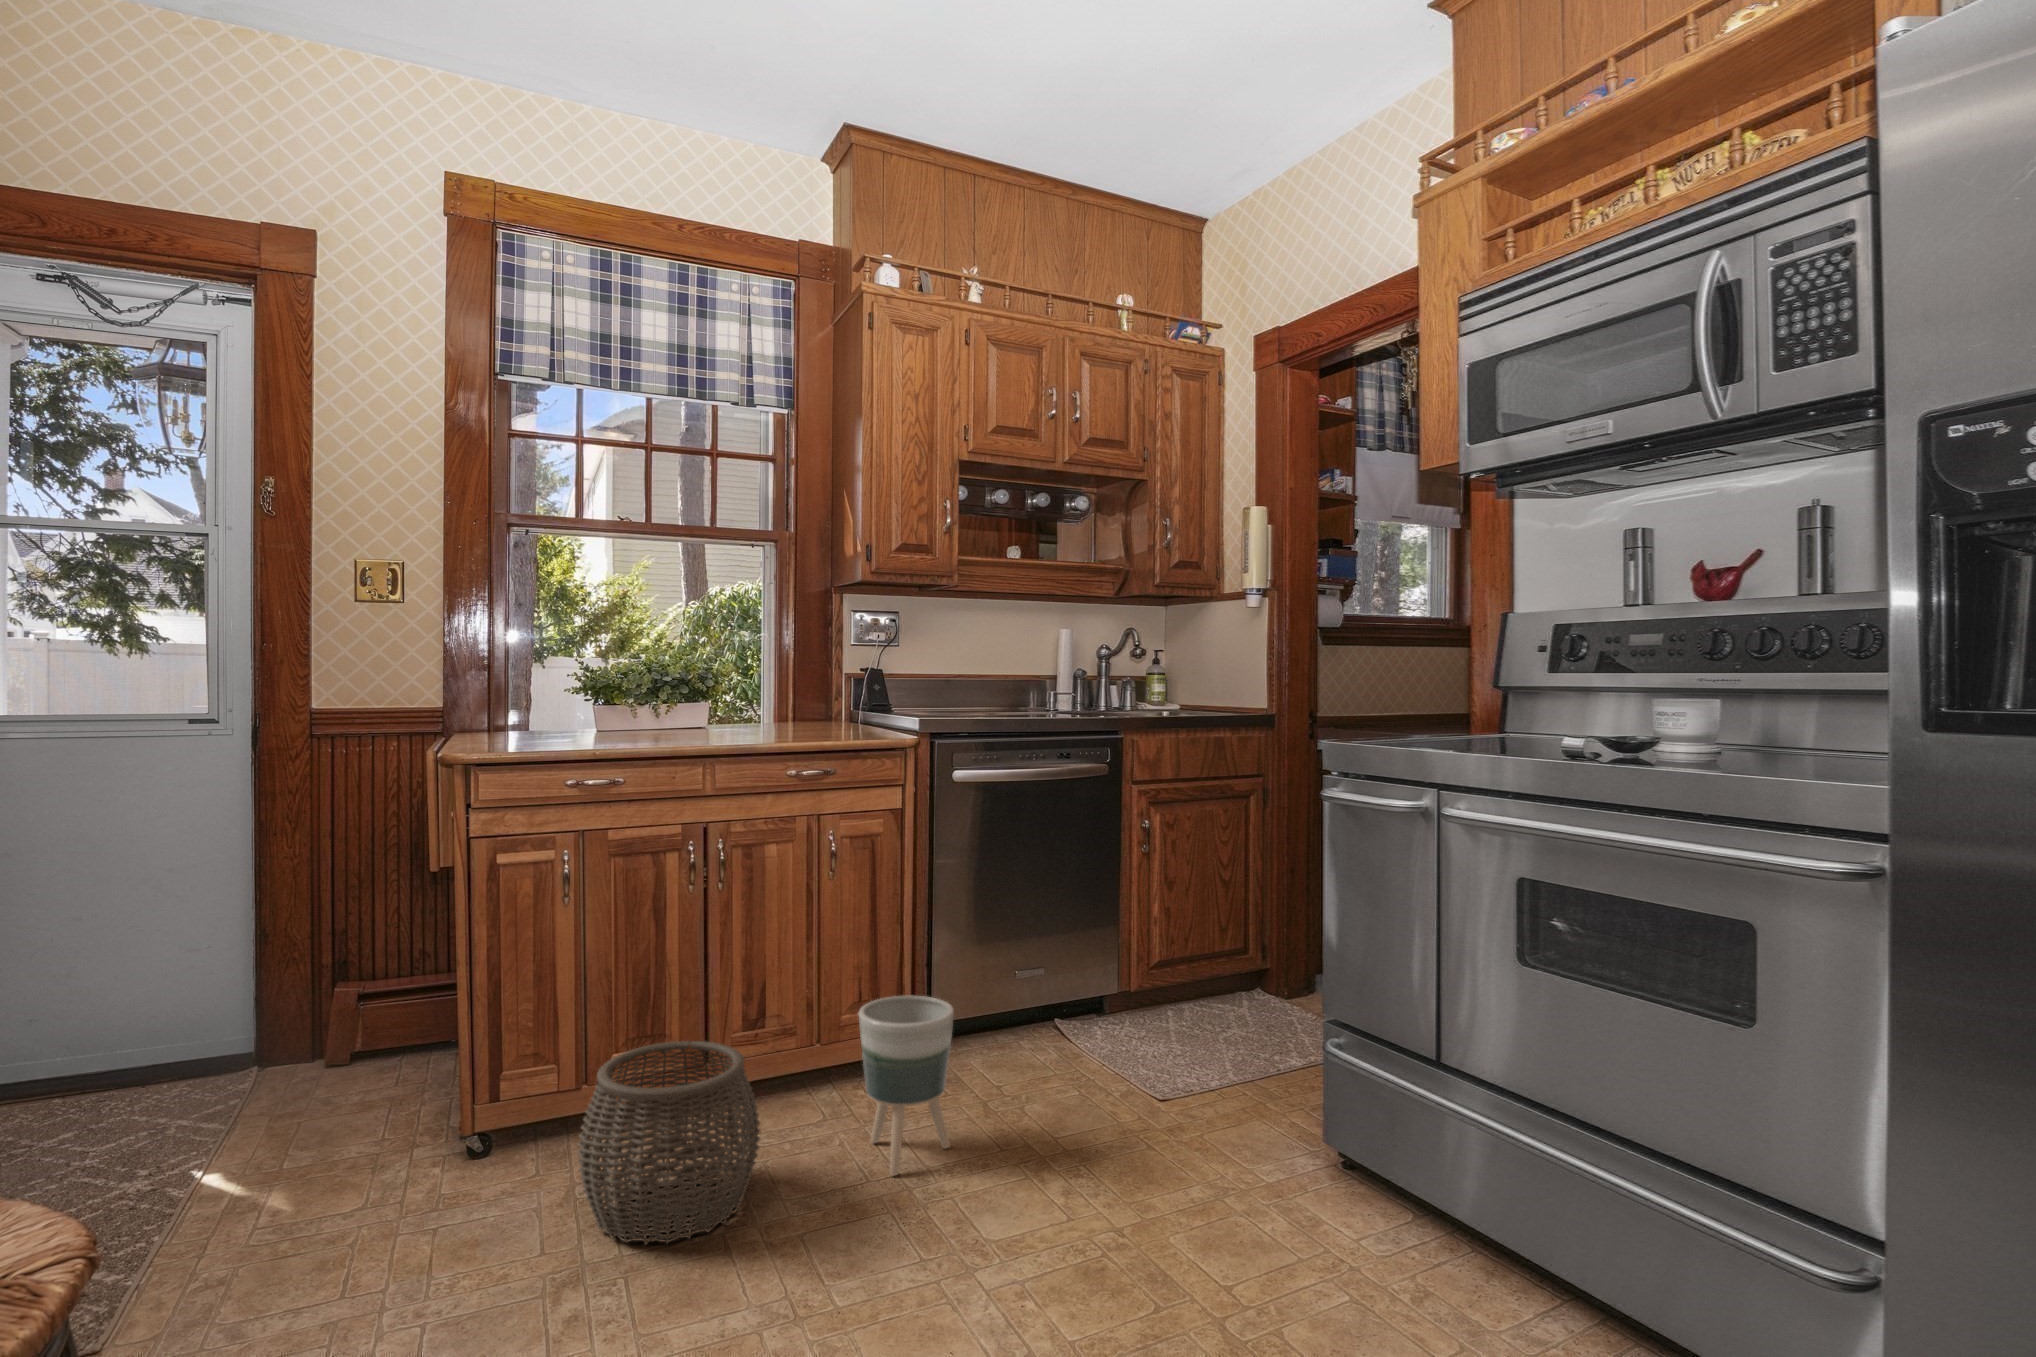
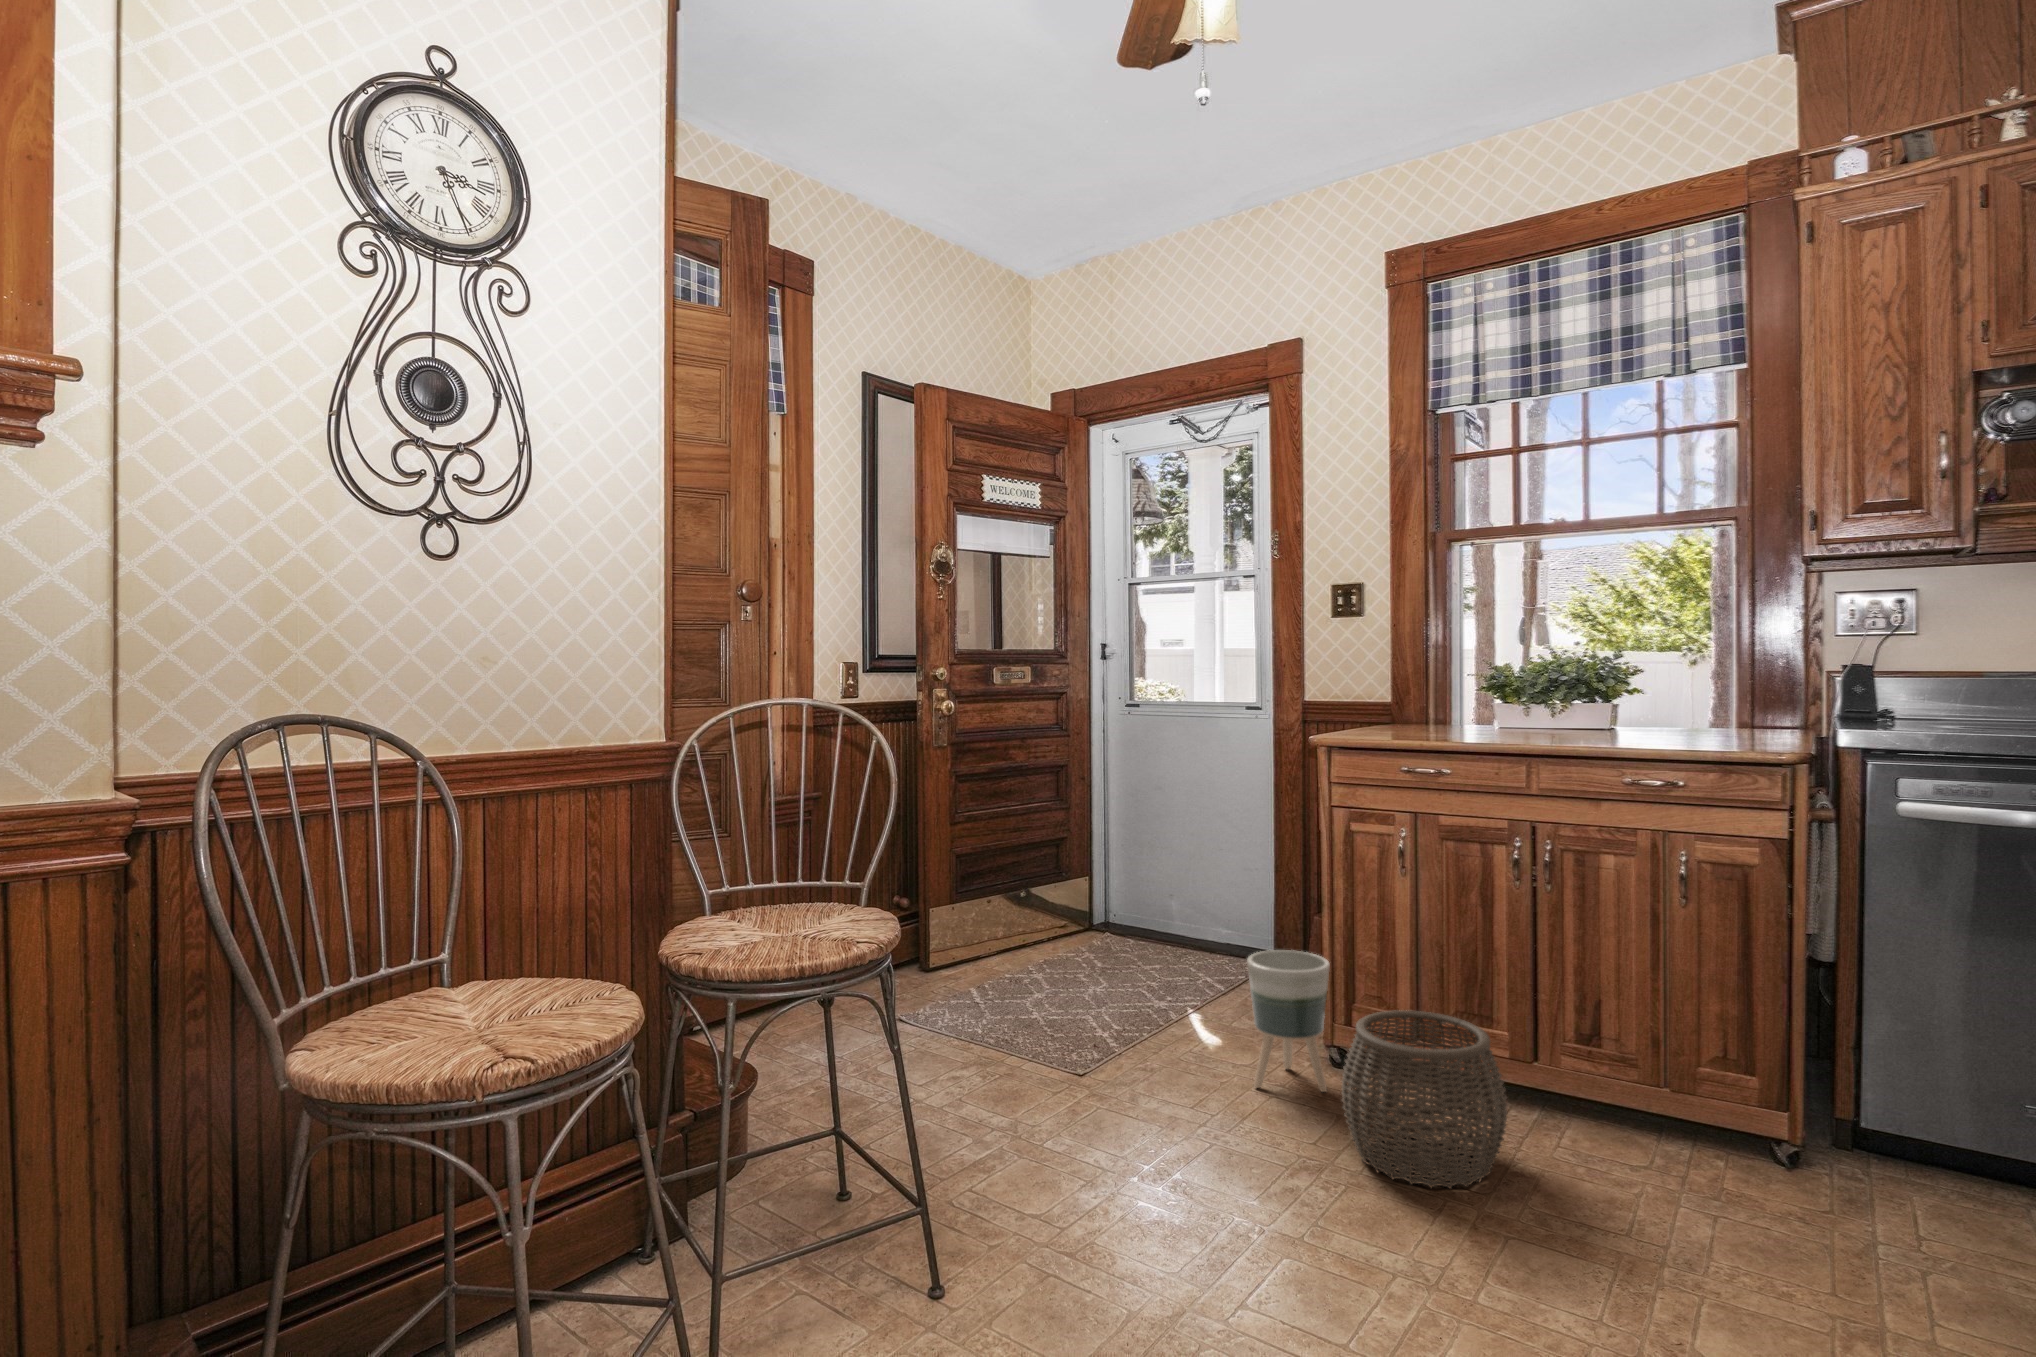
planter: present [858,995,954,1176] -> present [1247,950,1330,1092]

